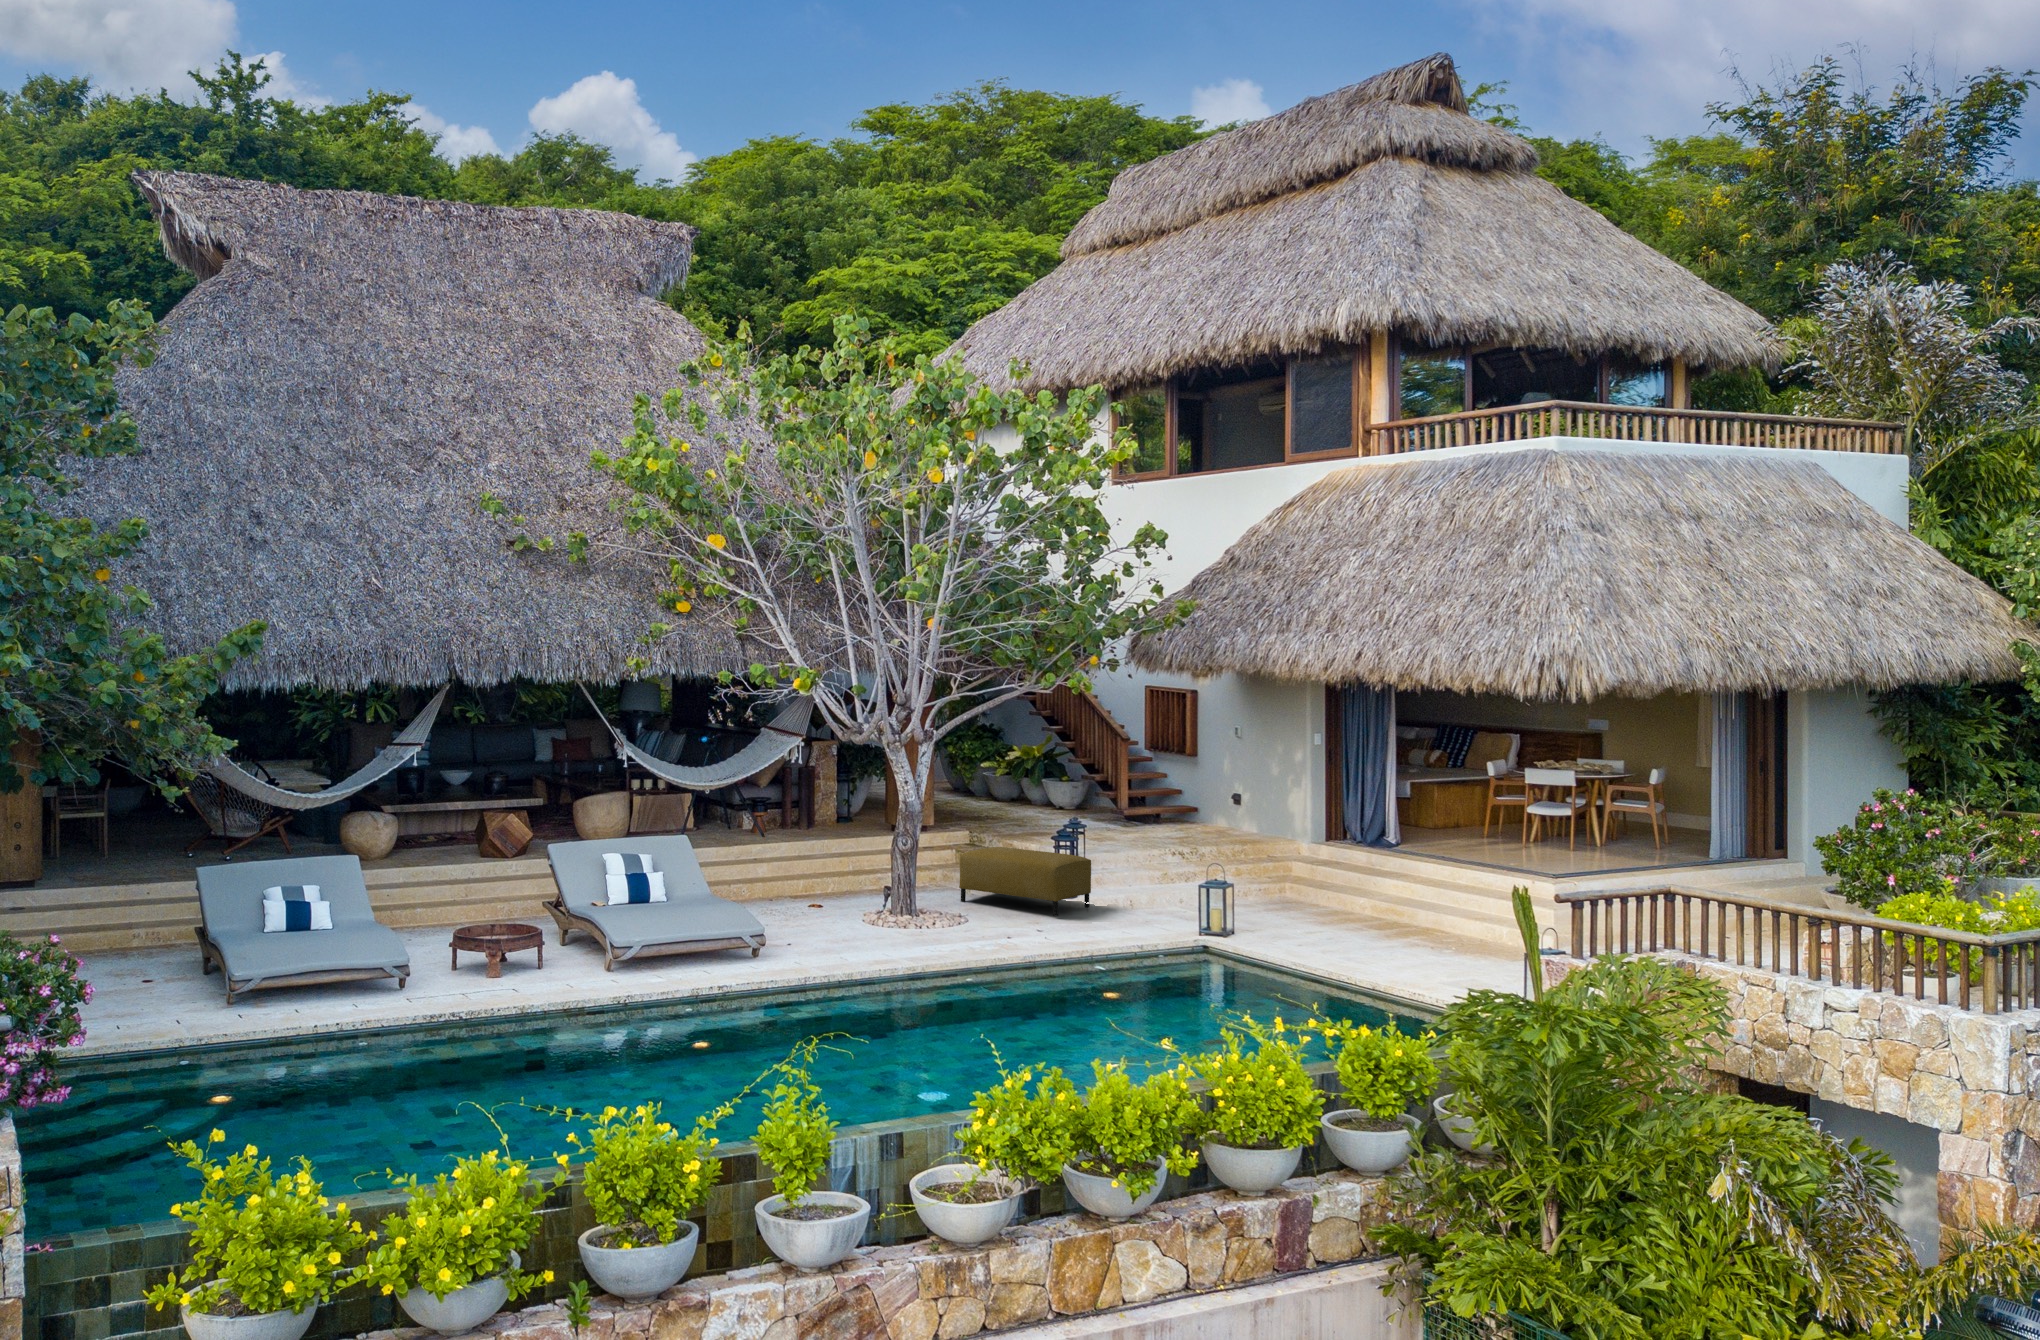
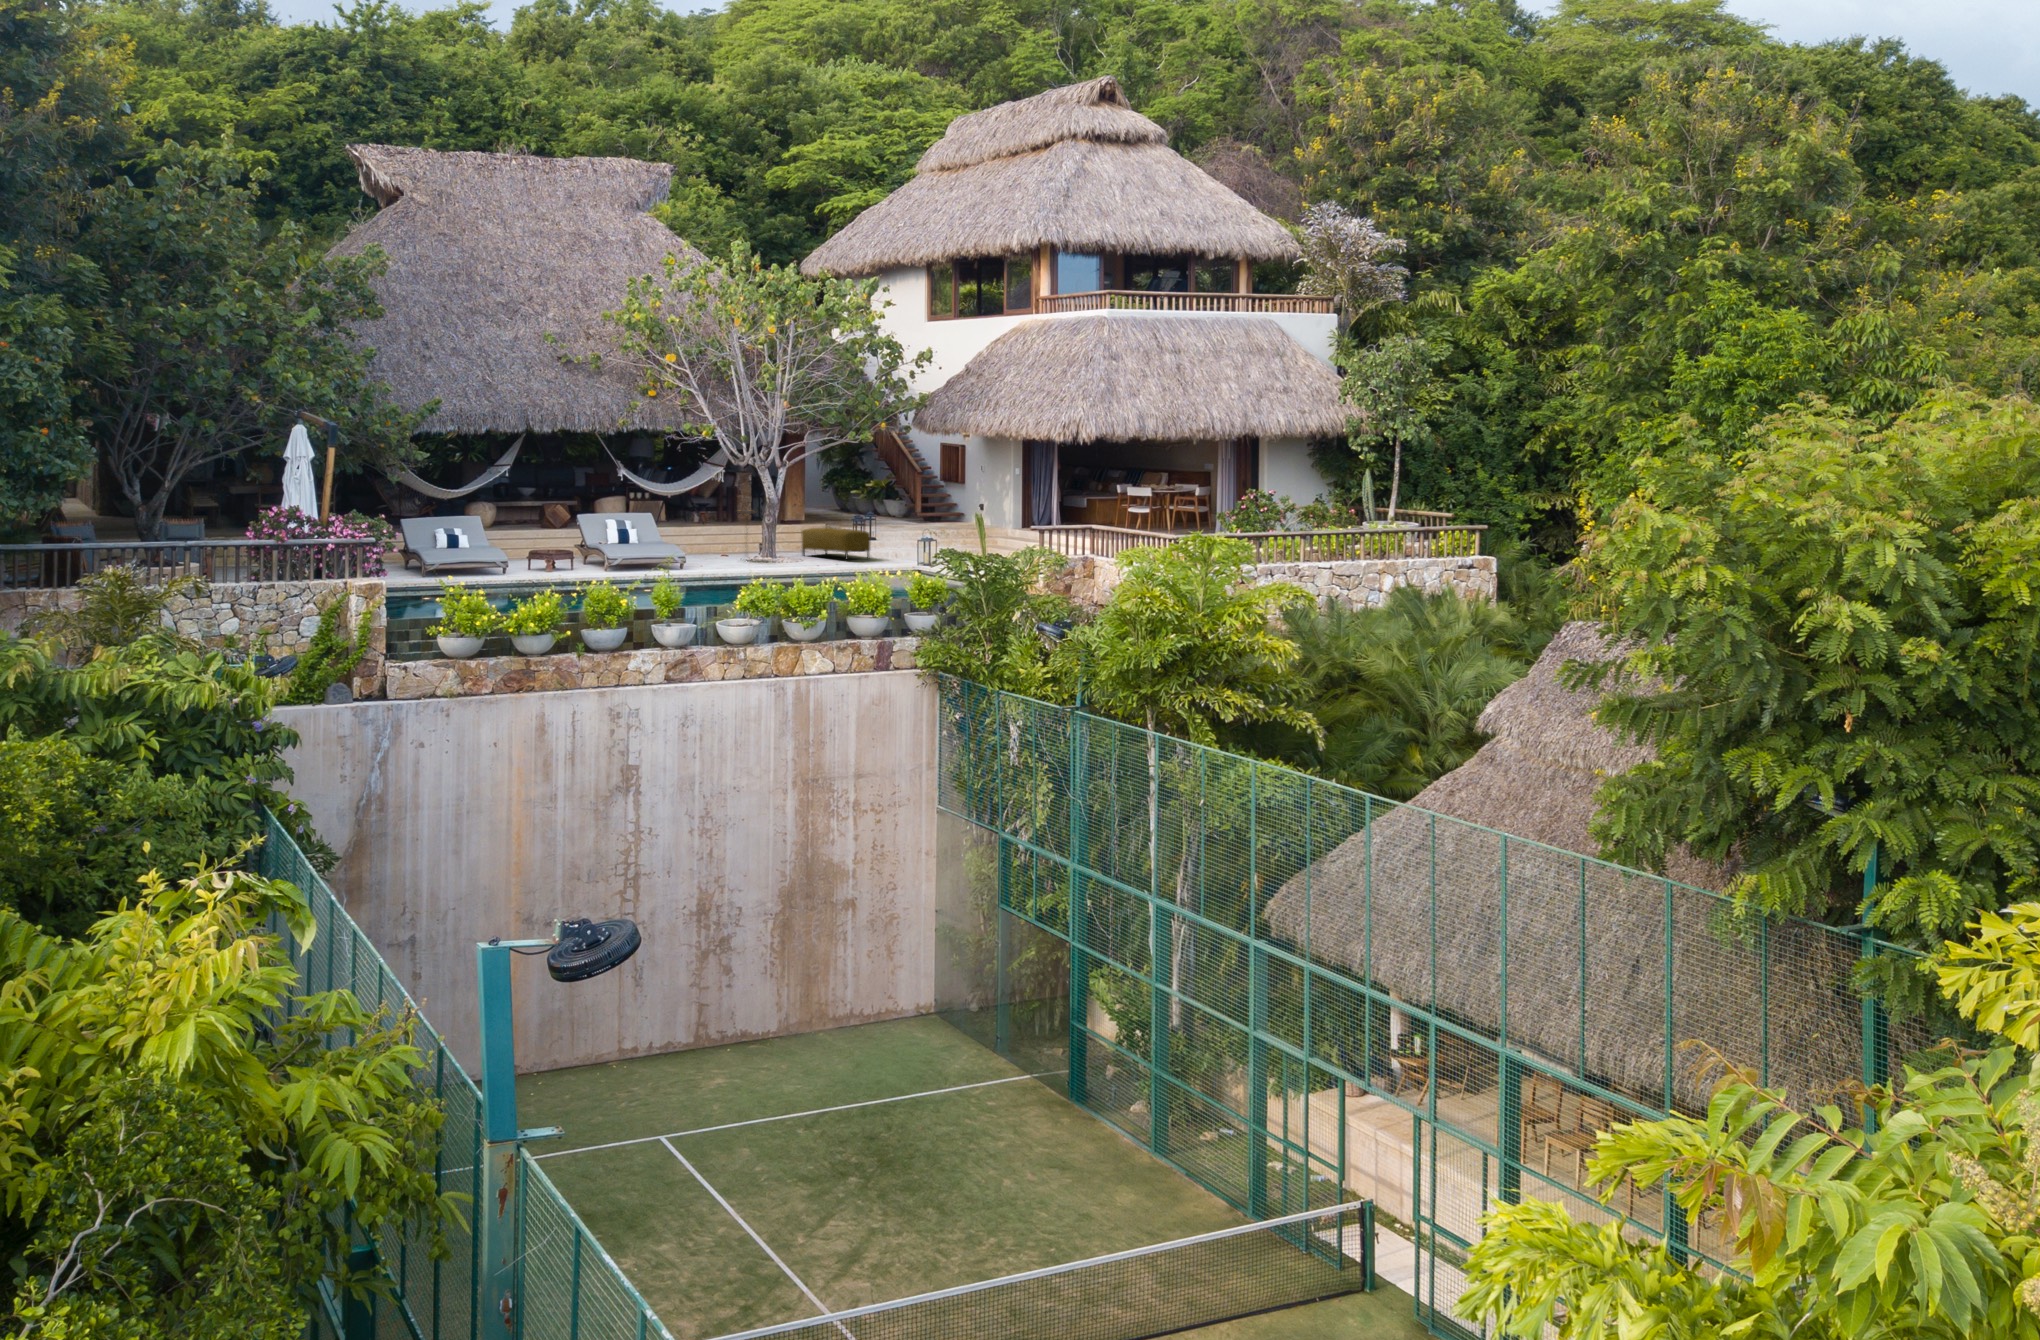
side table: none [851,825,894,925] -> present [736,511,755,514]

